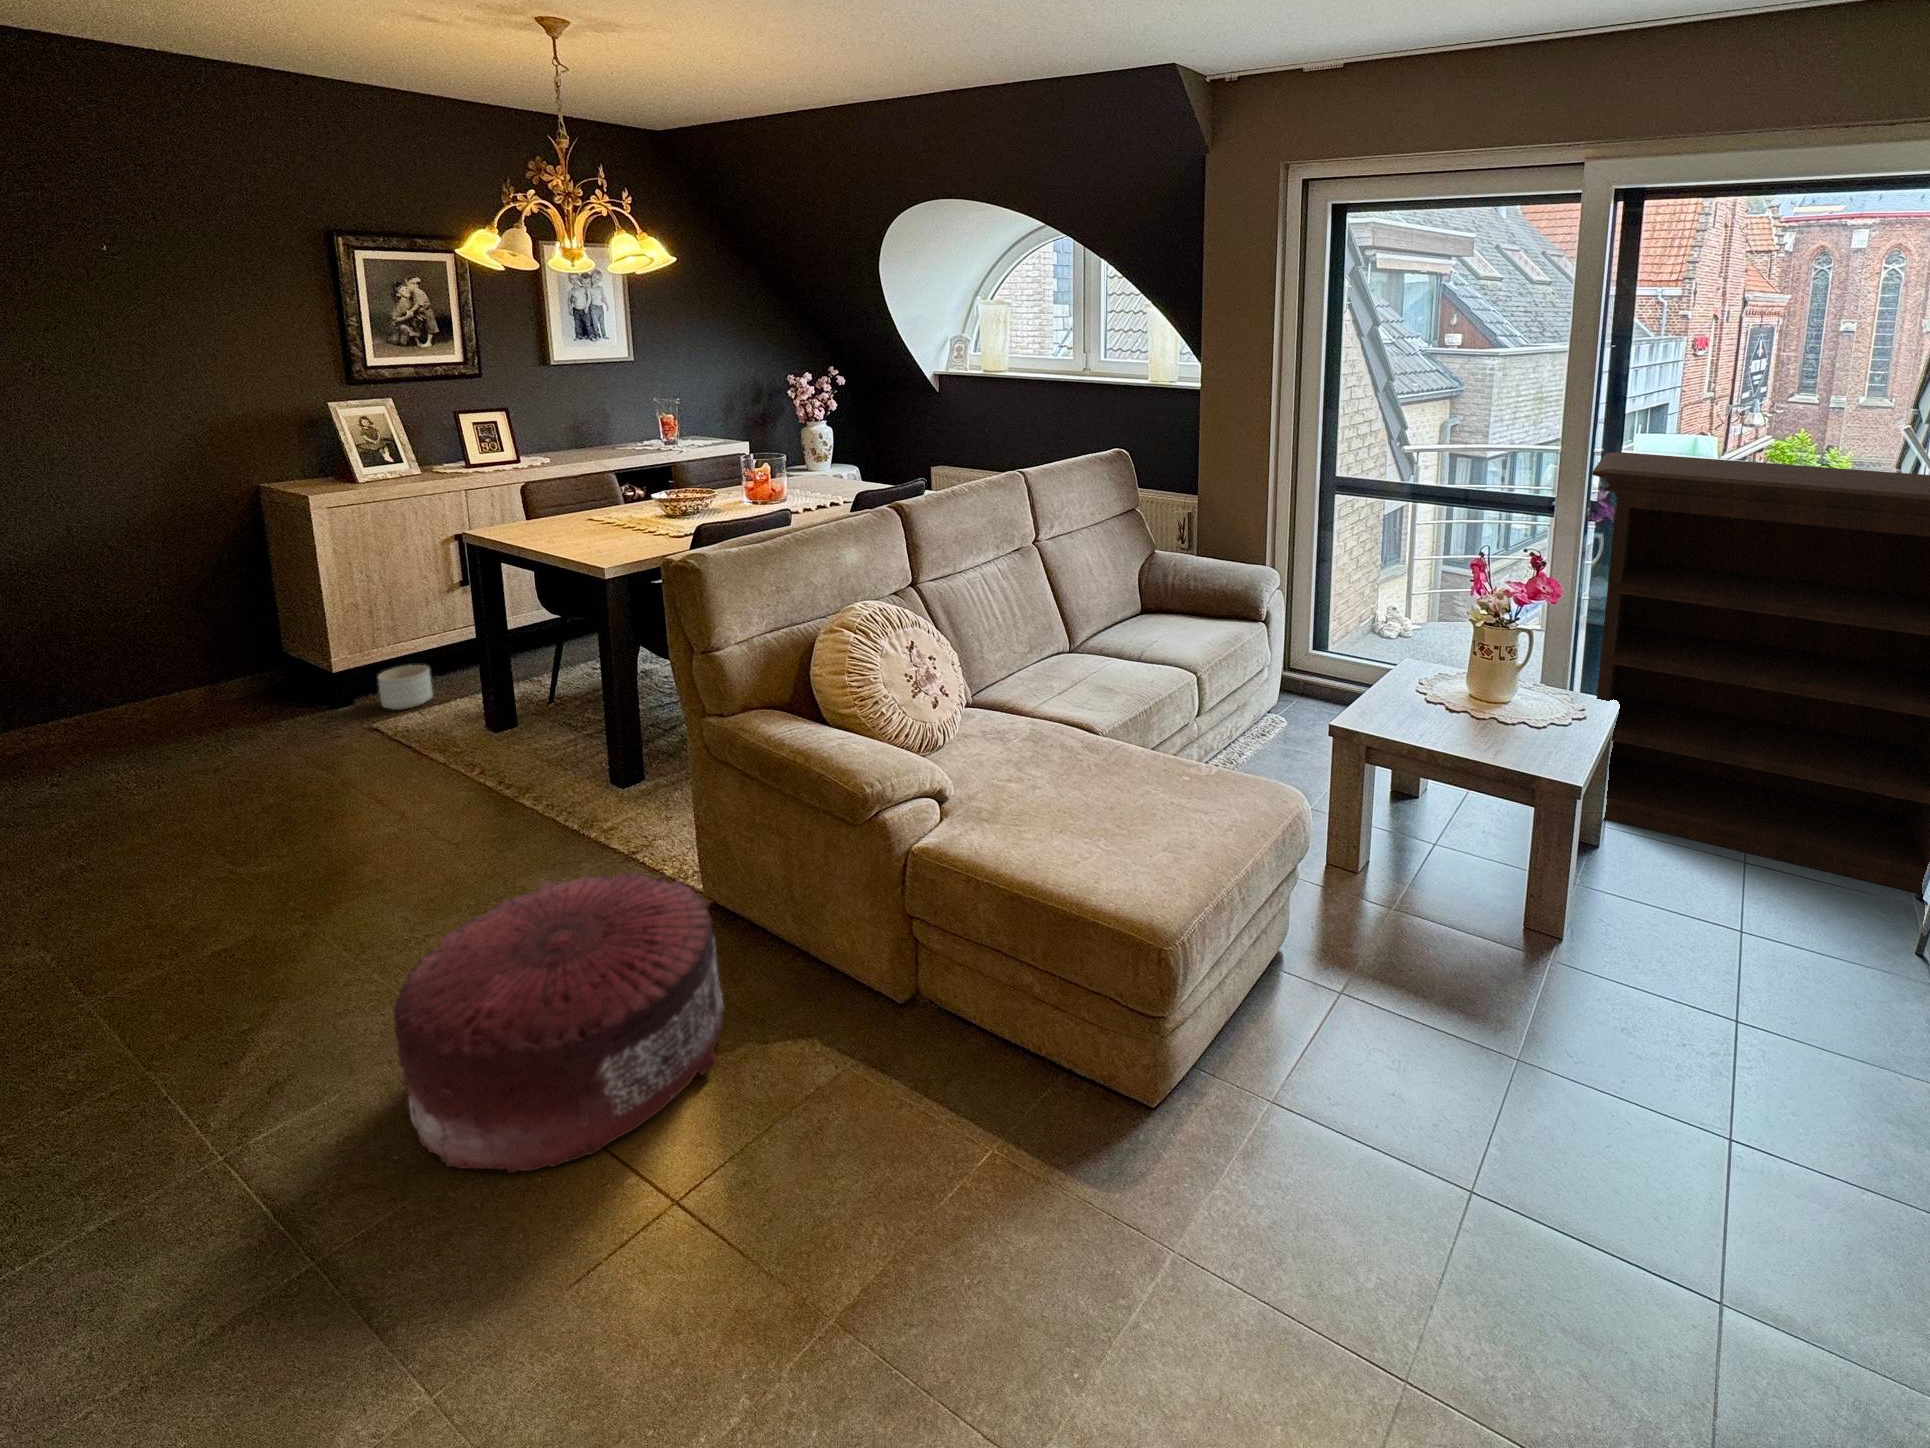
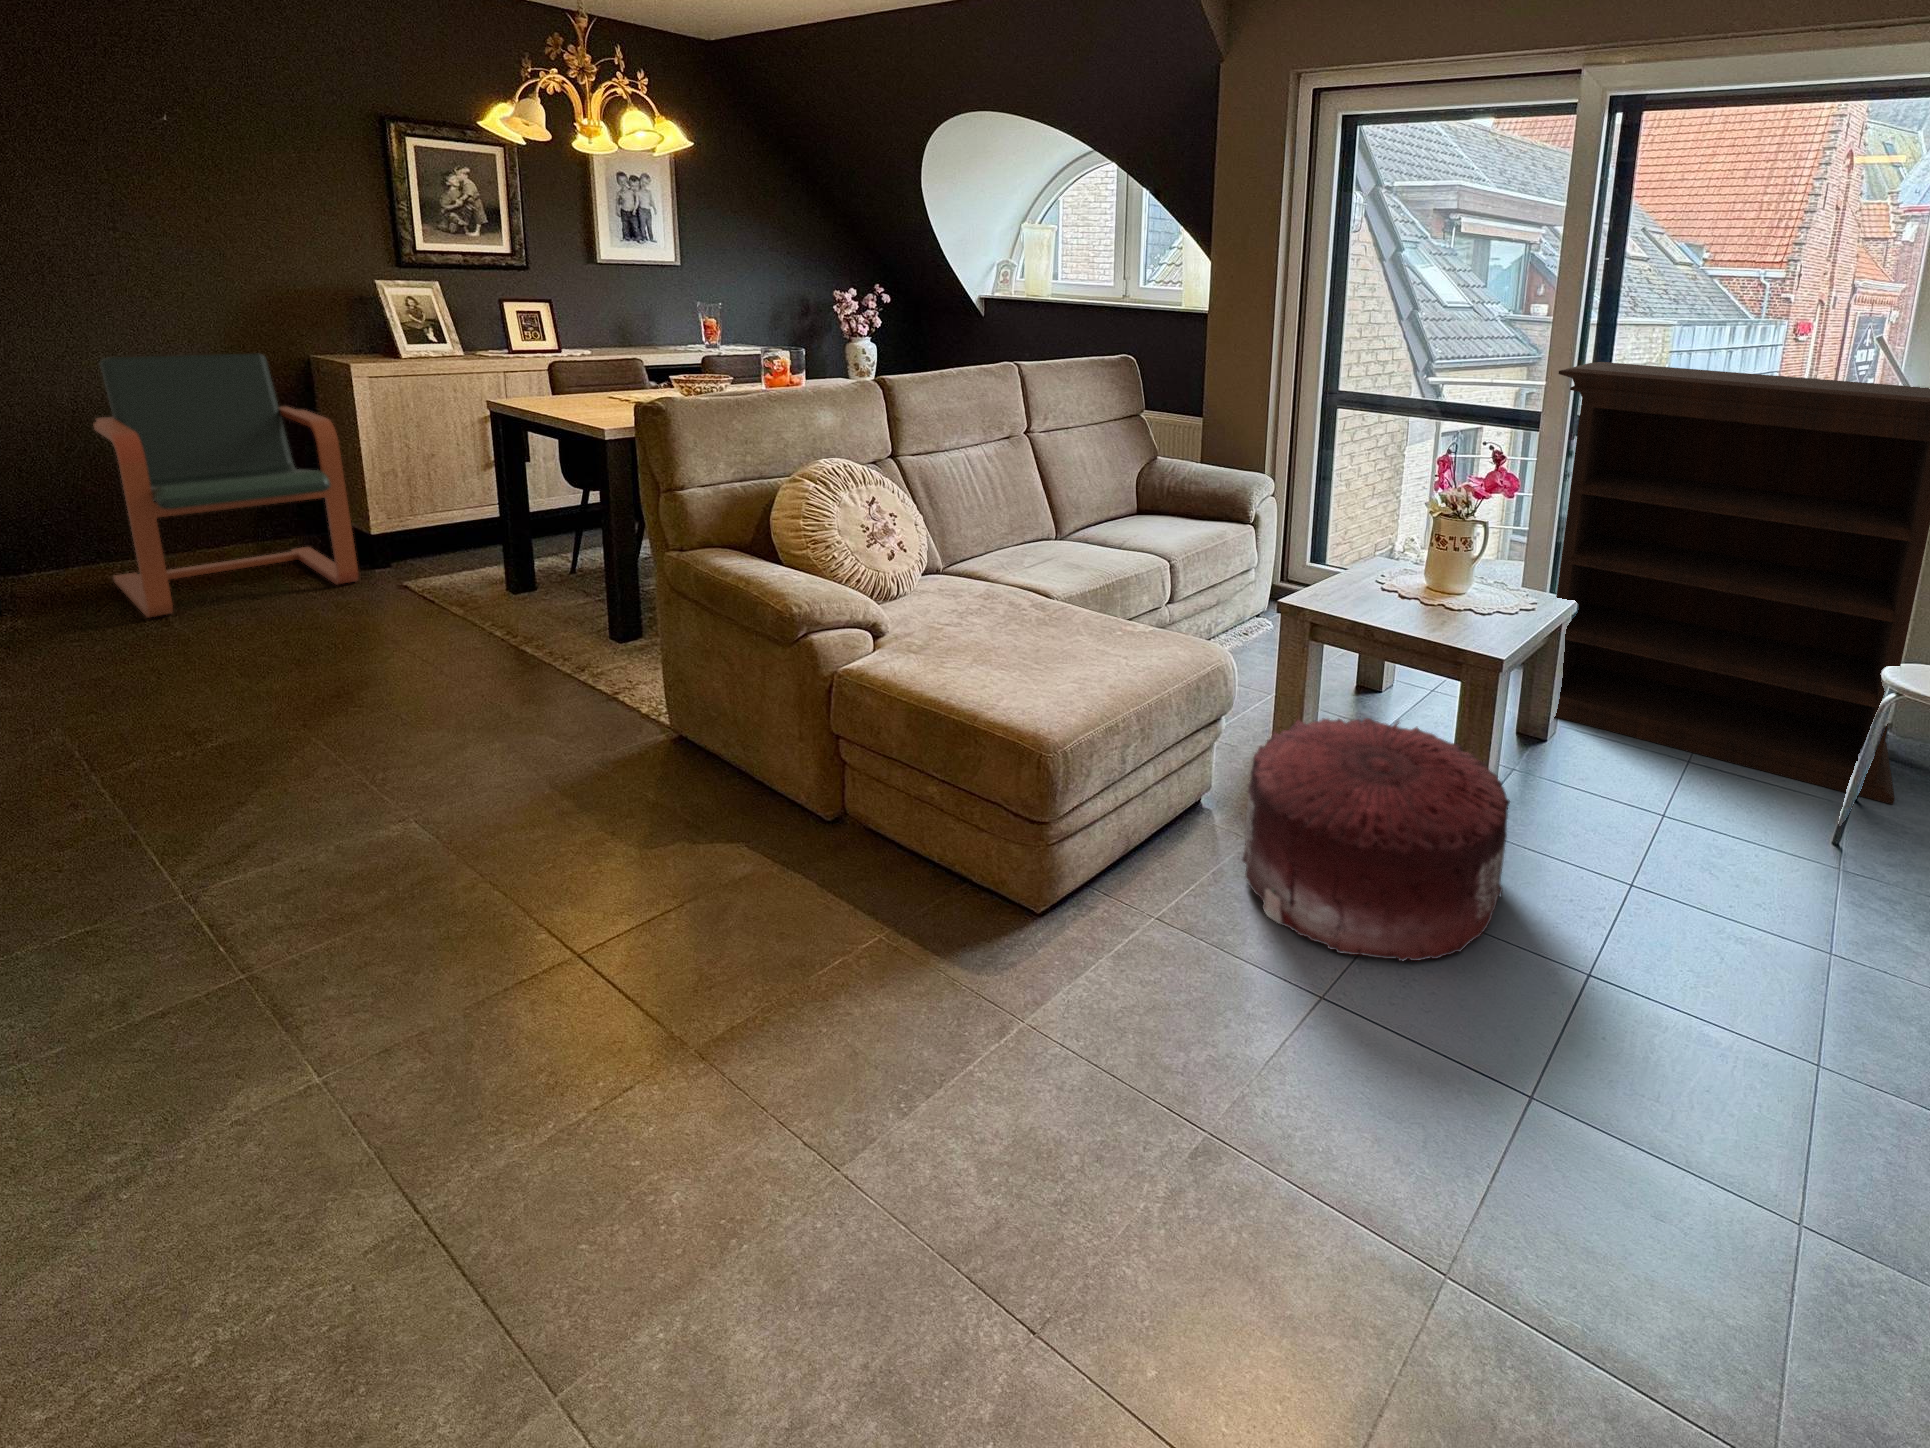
armchair: none [37,488,324,788] -> present [94,354,359,618]
planter: present [378,665,433,710] -> none [413,533,465,572]
pouf: present [393,871,724,1173] -> present [1242,718,1510,961]

